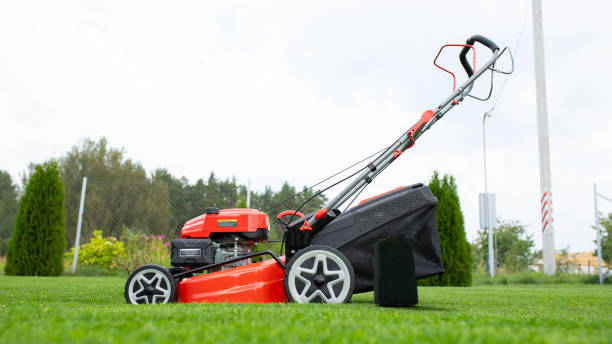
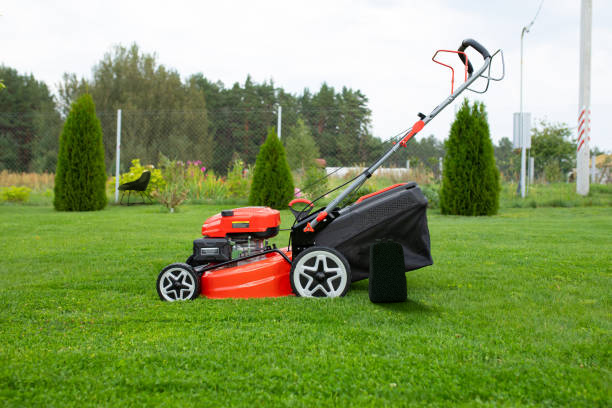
lounge chair: none [75,240,114,276] -> present [118,171,152,206]

